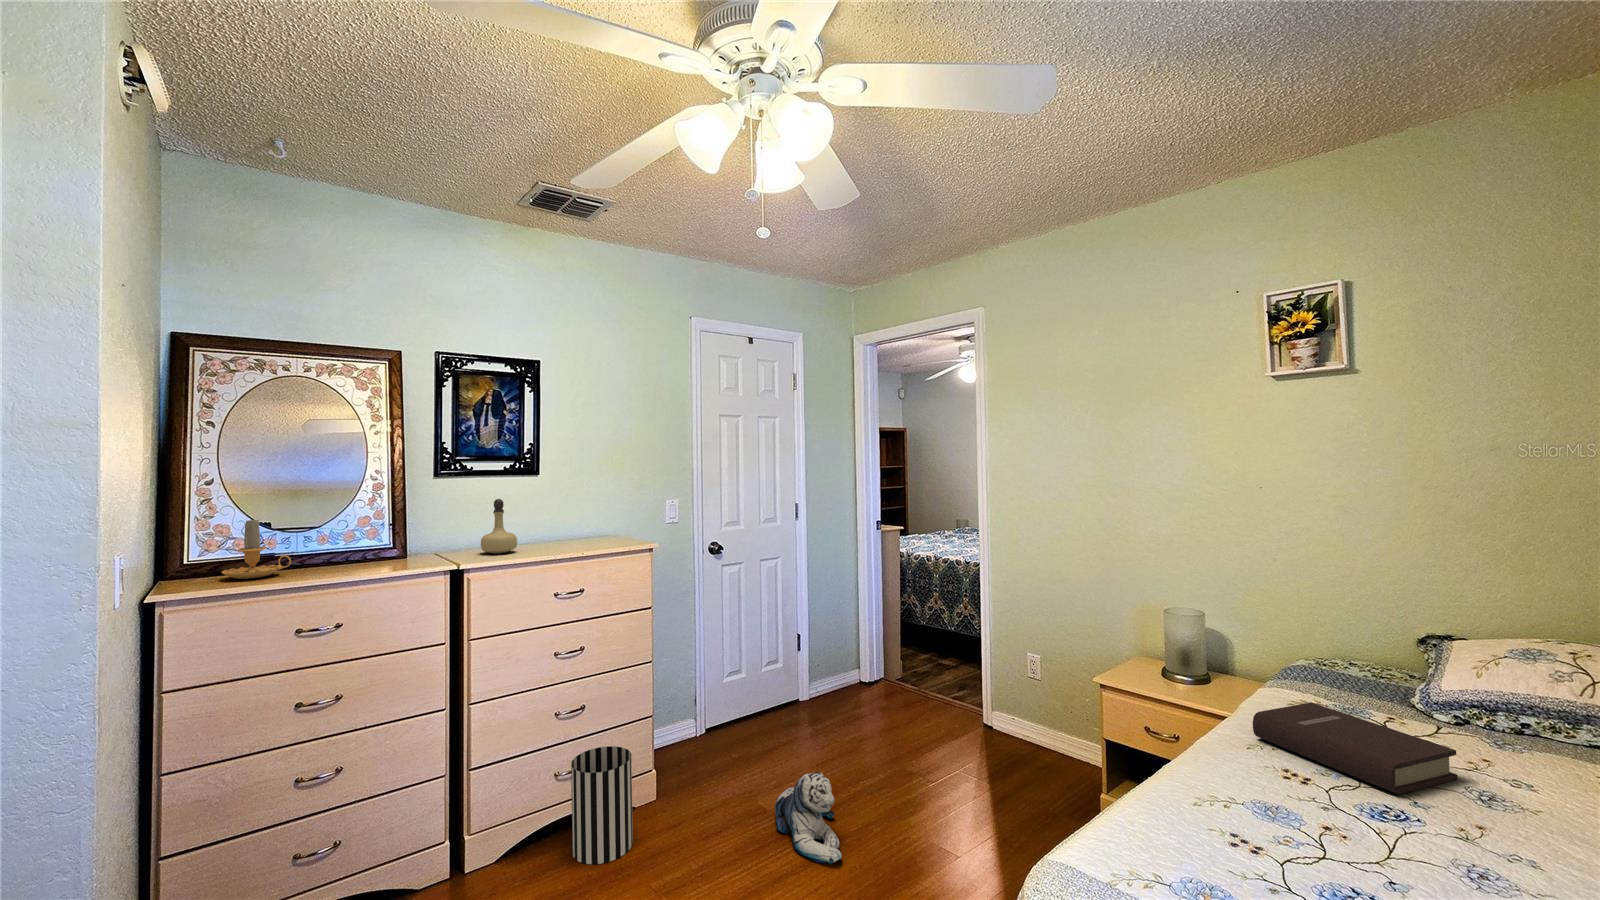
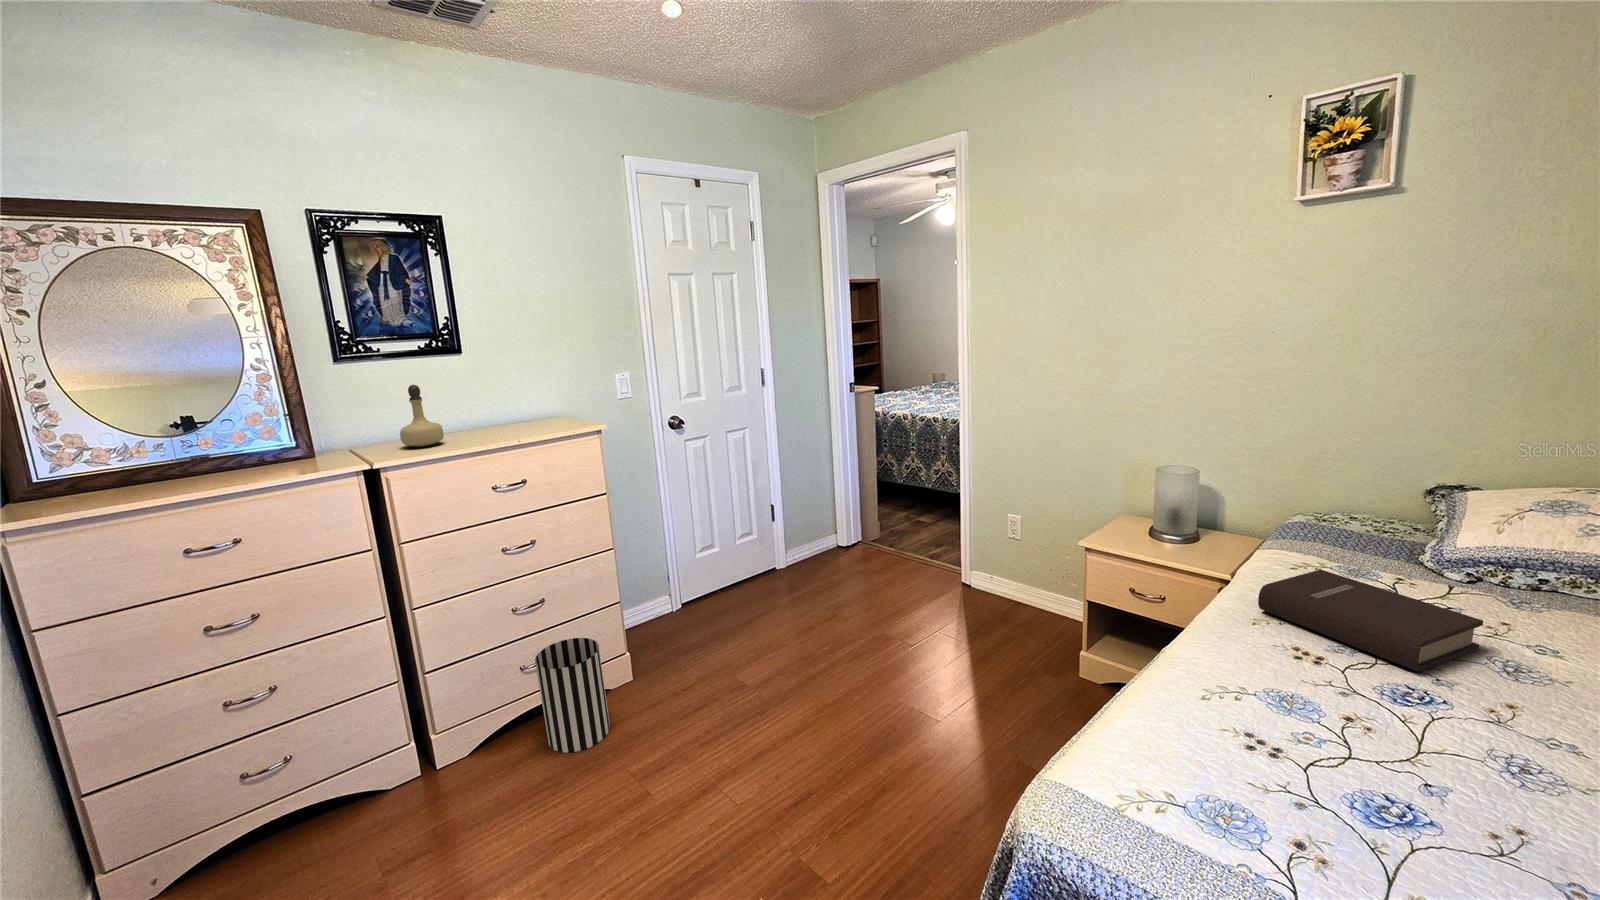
candle: present [221,520,291,579] -> none [78,425,164,498]
plush toy: present [775,772,842,864] -> none [753,650,822,737]

